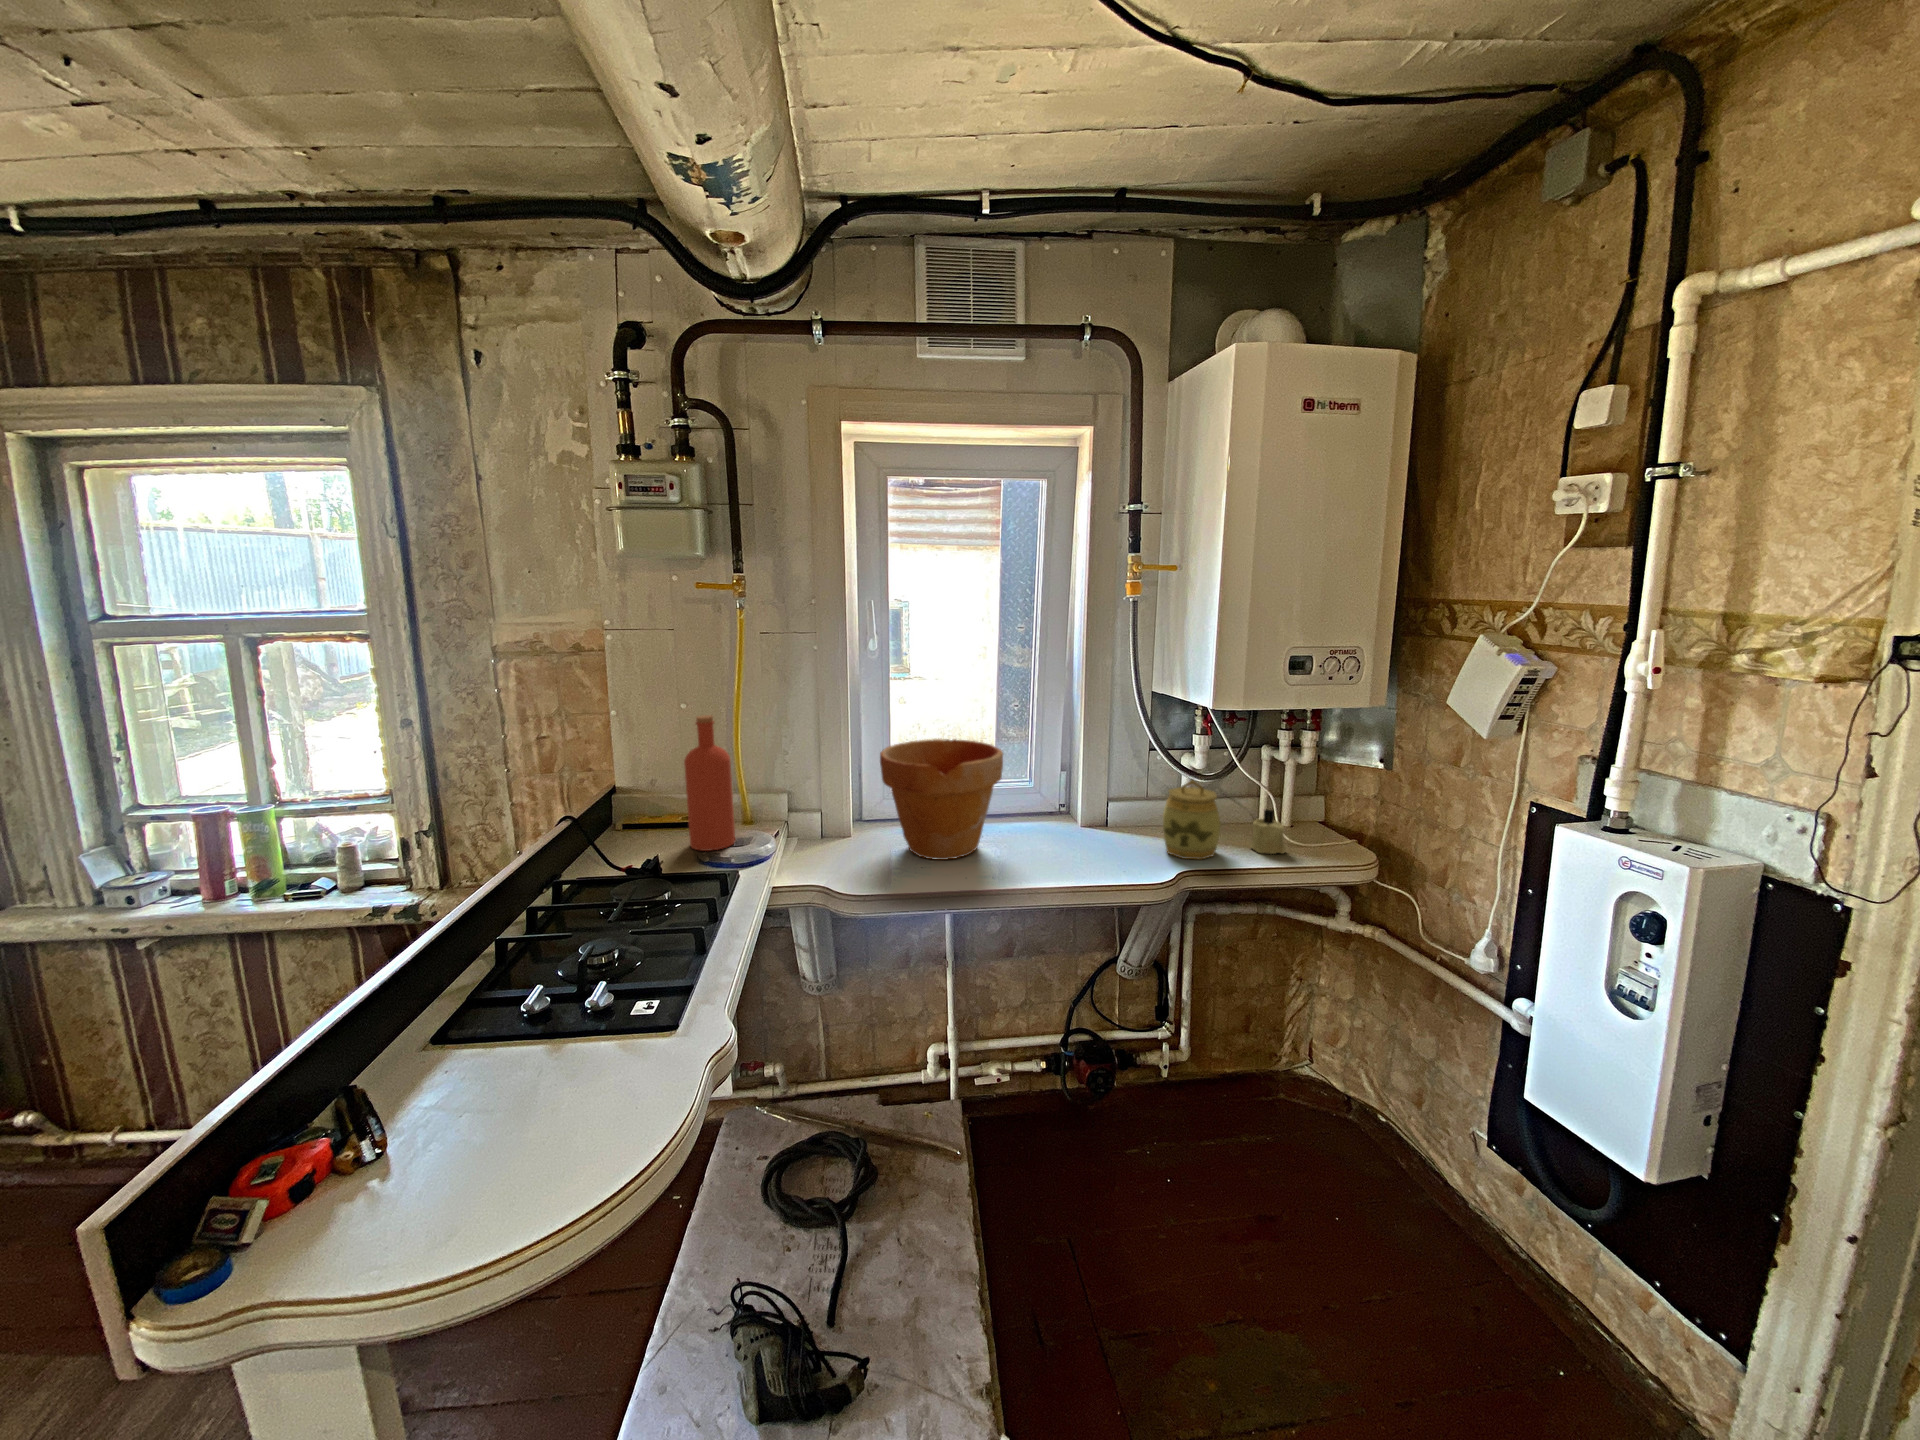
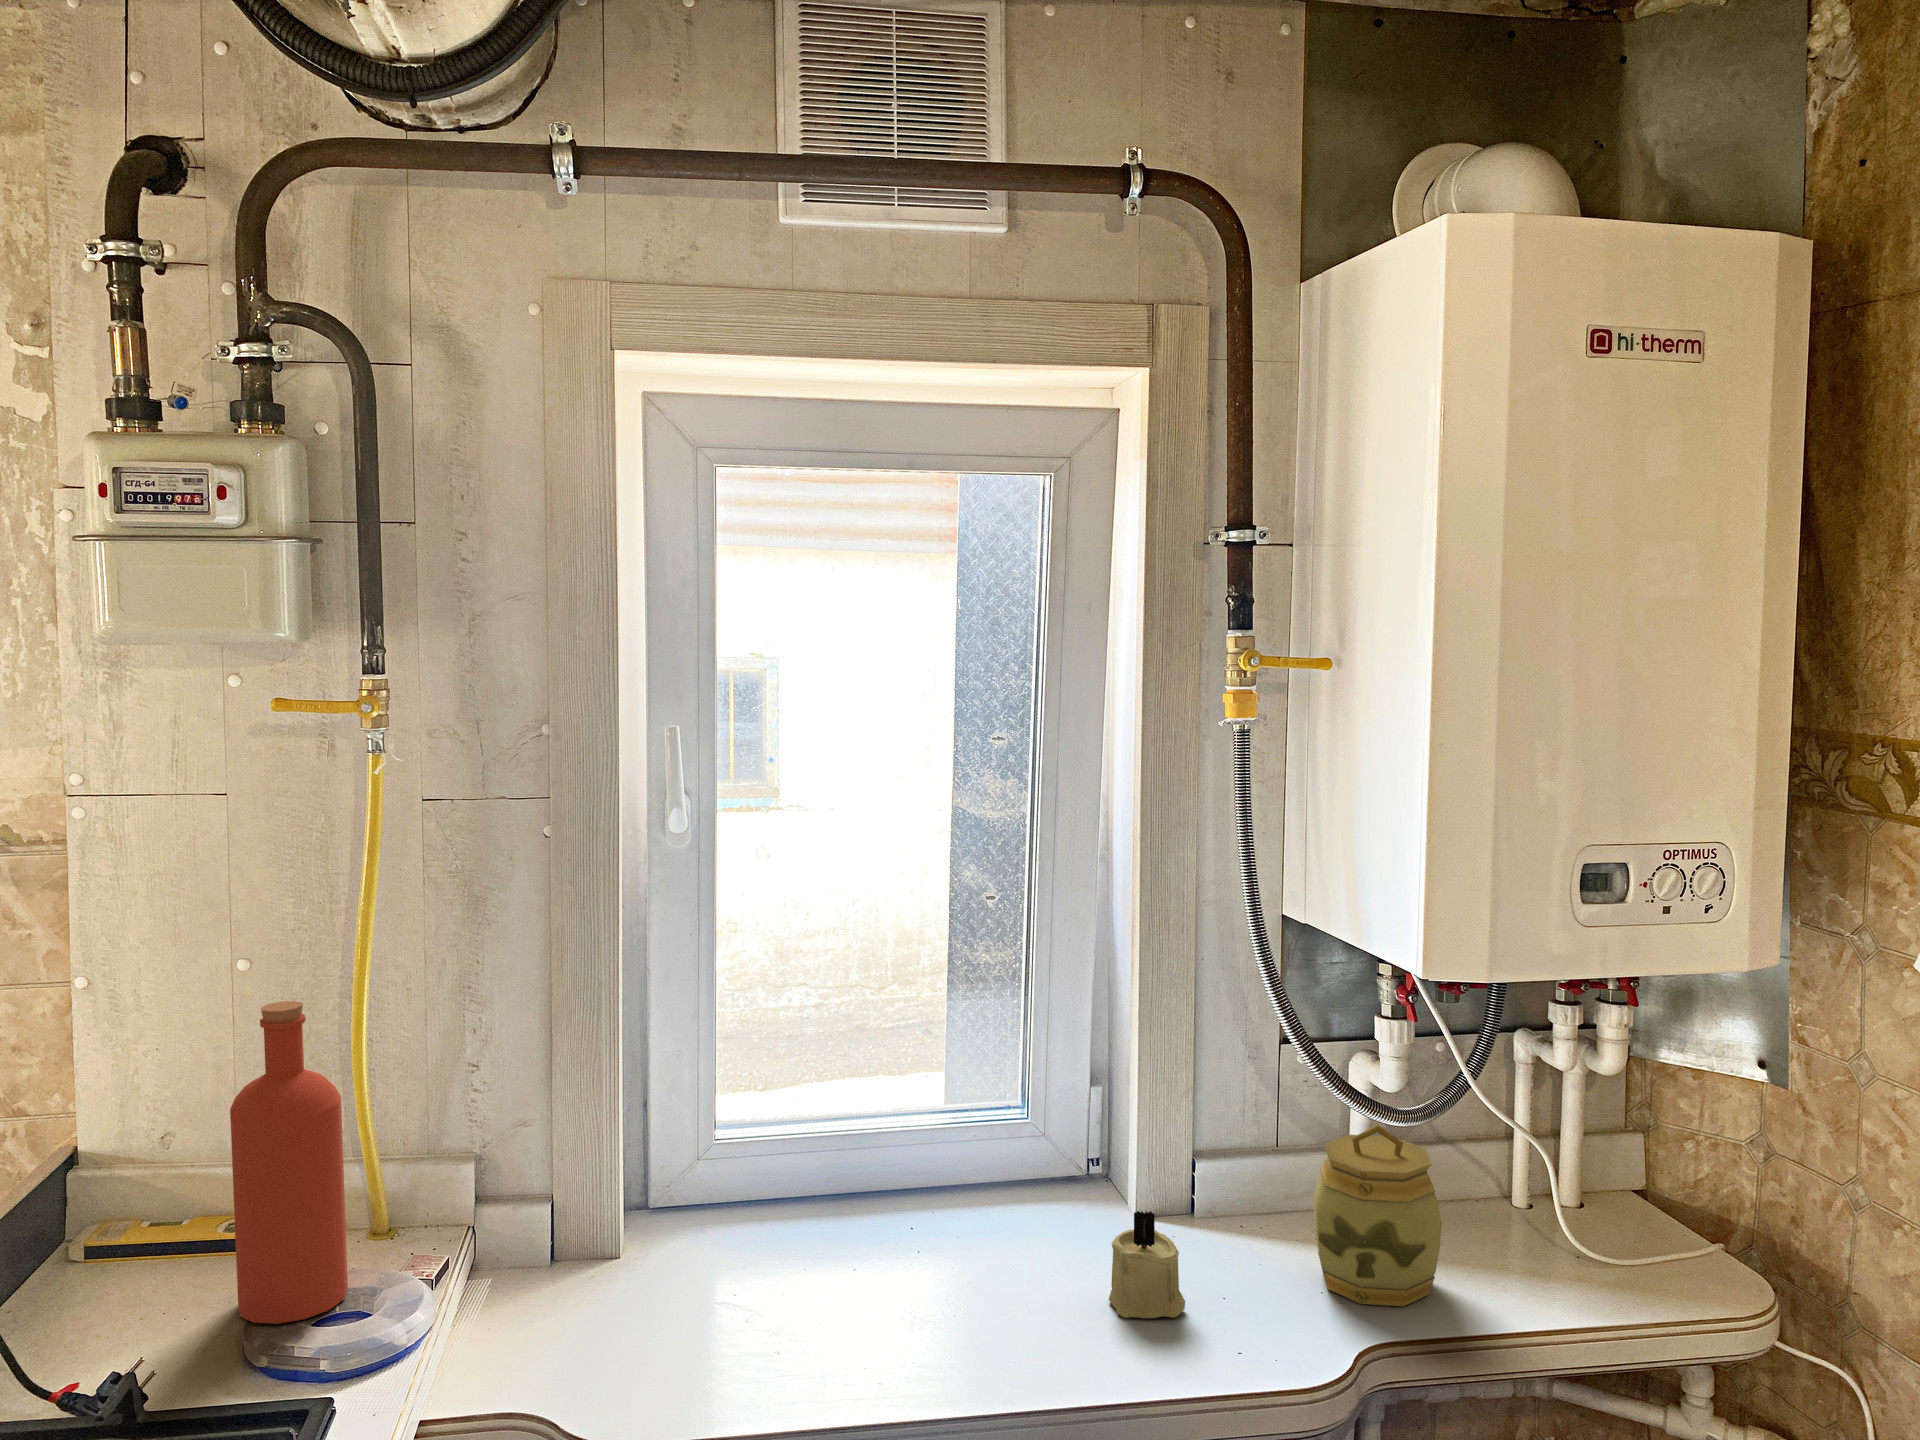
flower pot: present [880,739,1003,860] -> none [687,1028,965,1321]
candle: present [1251,809,1286,854] -> present [1109,1211,1185,1318]

